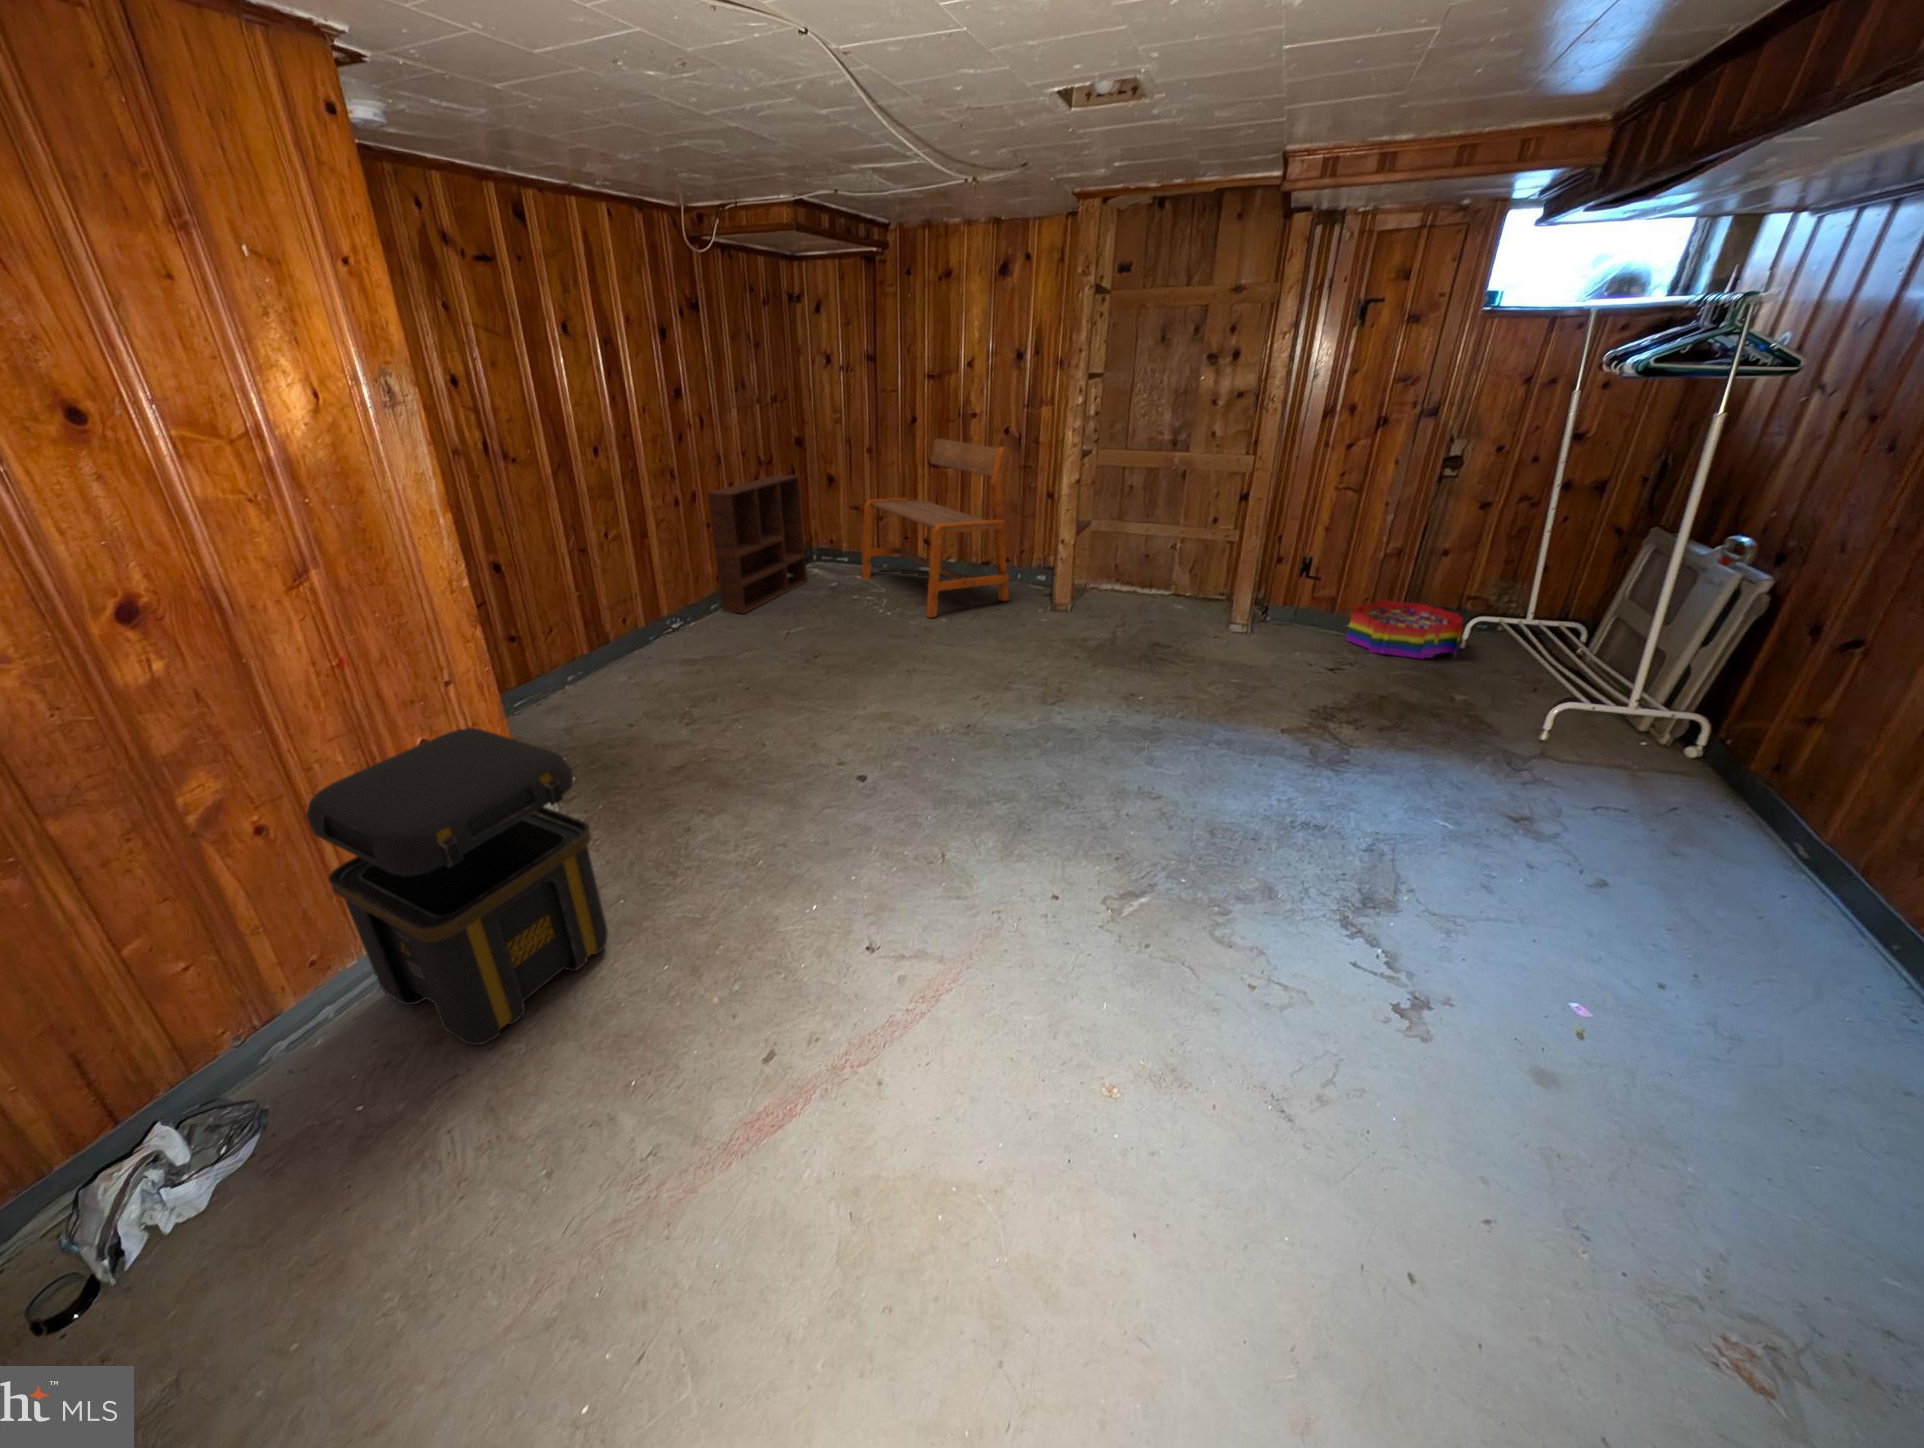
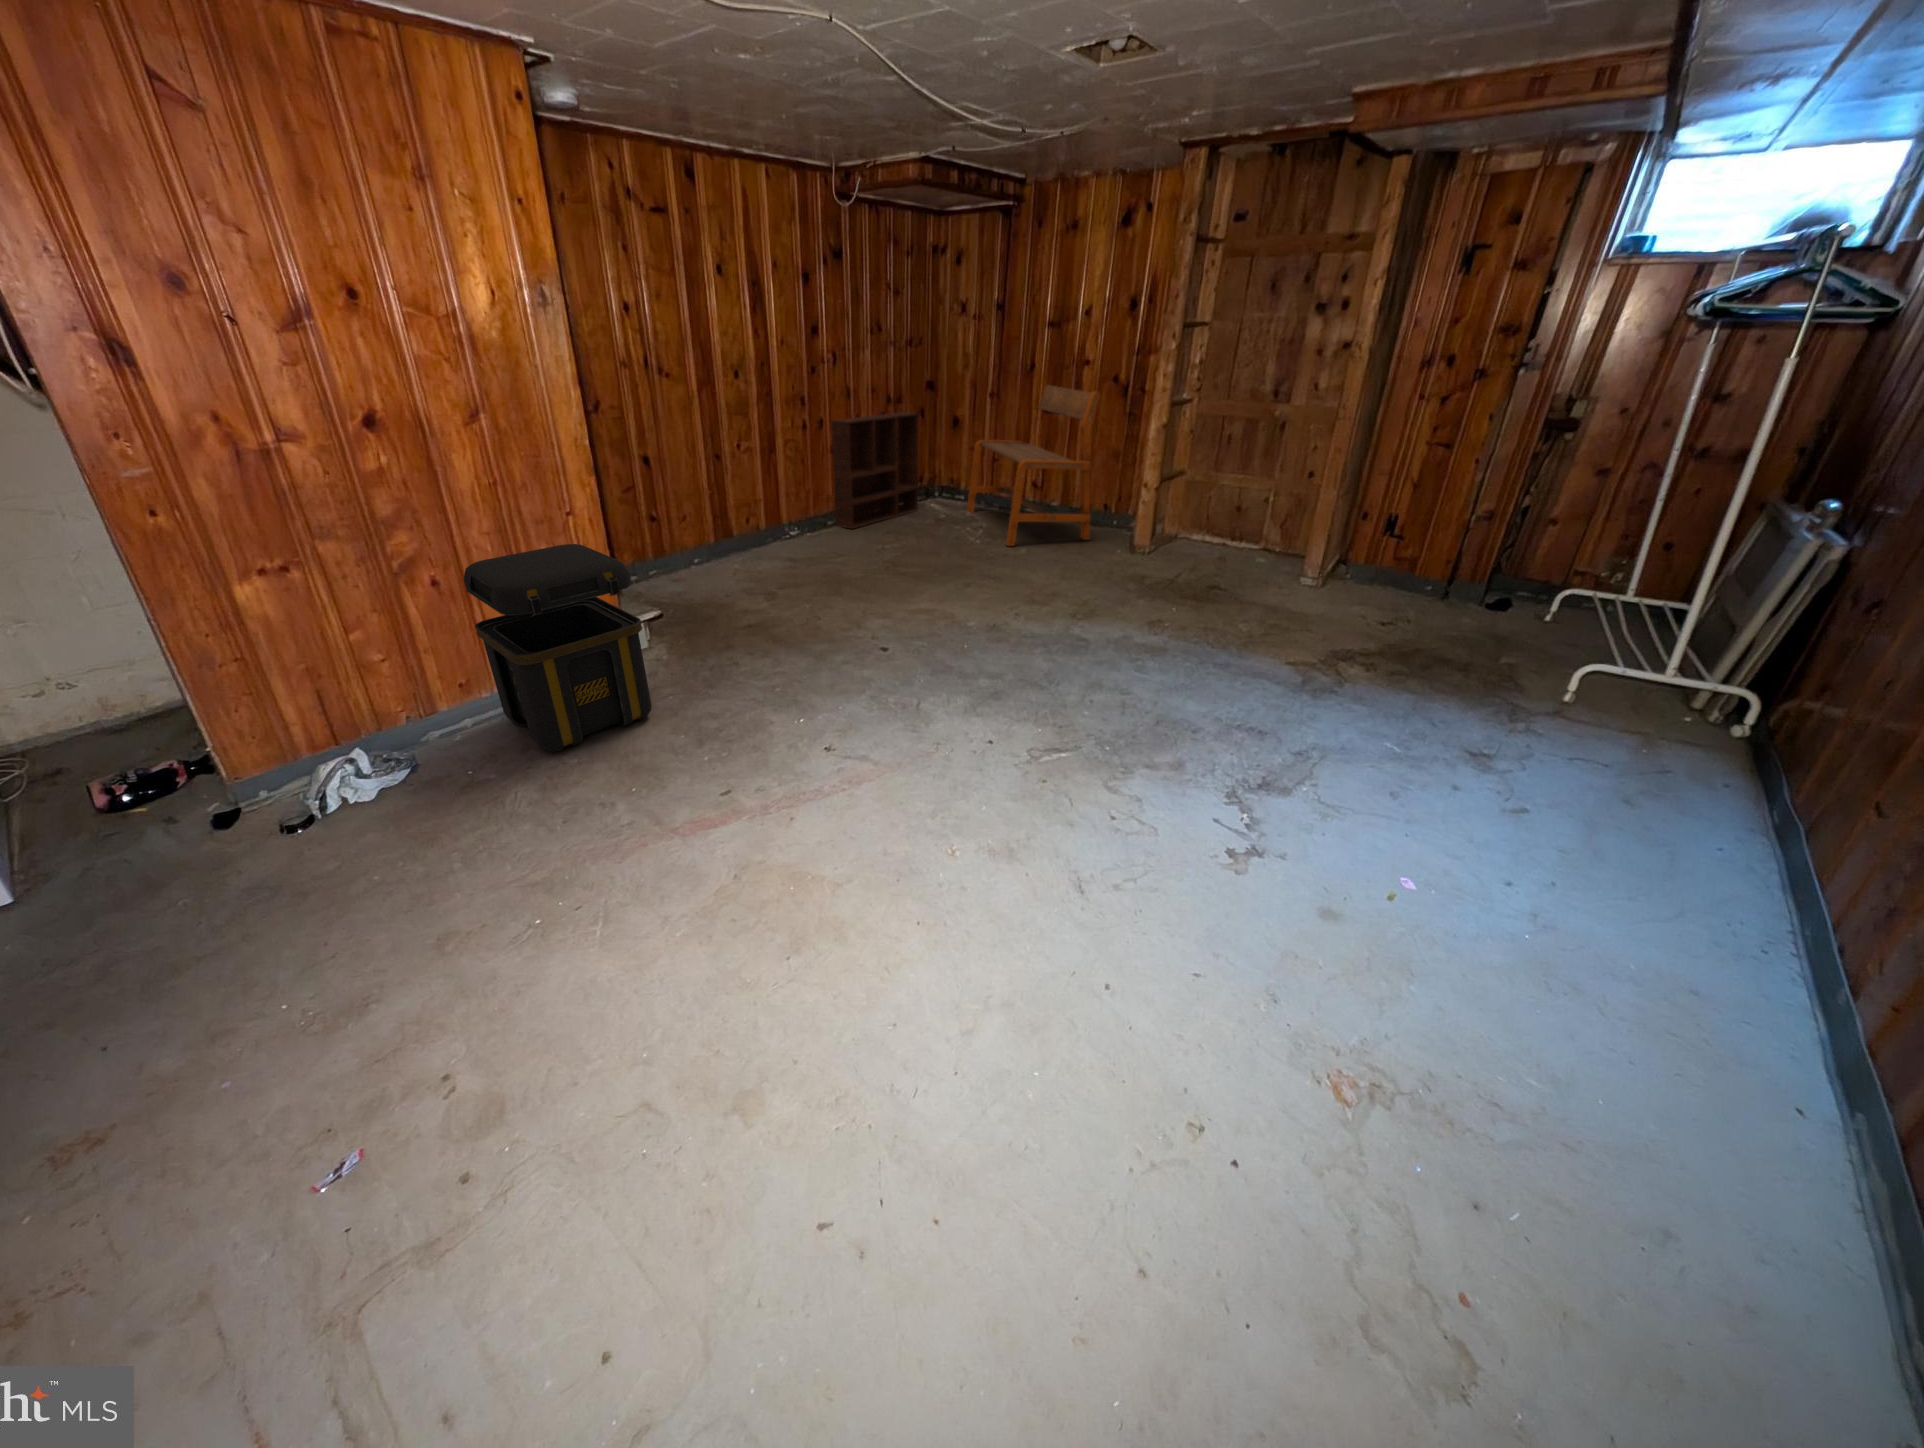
storage bin: present [1346,600,1462,659] -> none [1415,566,1549,628]

